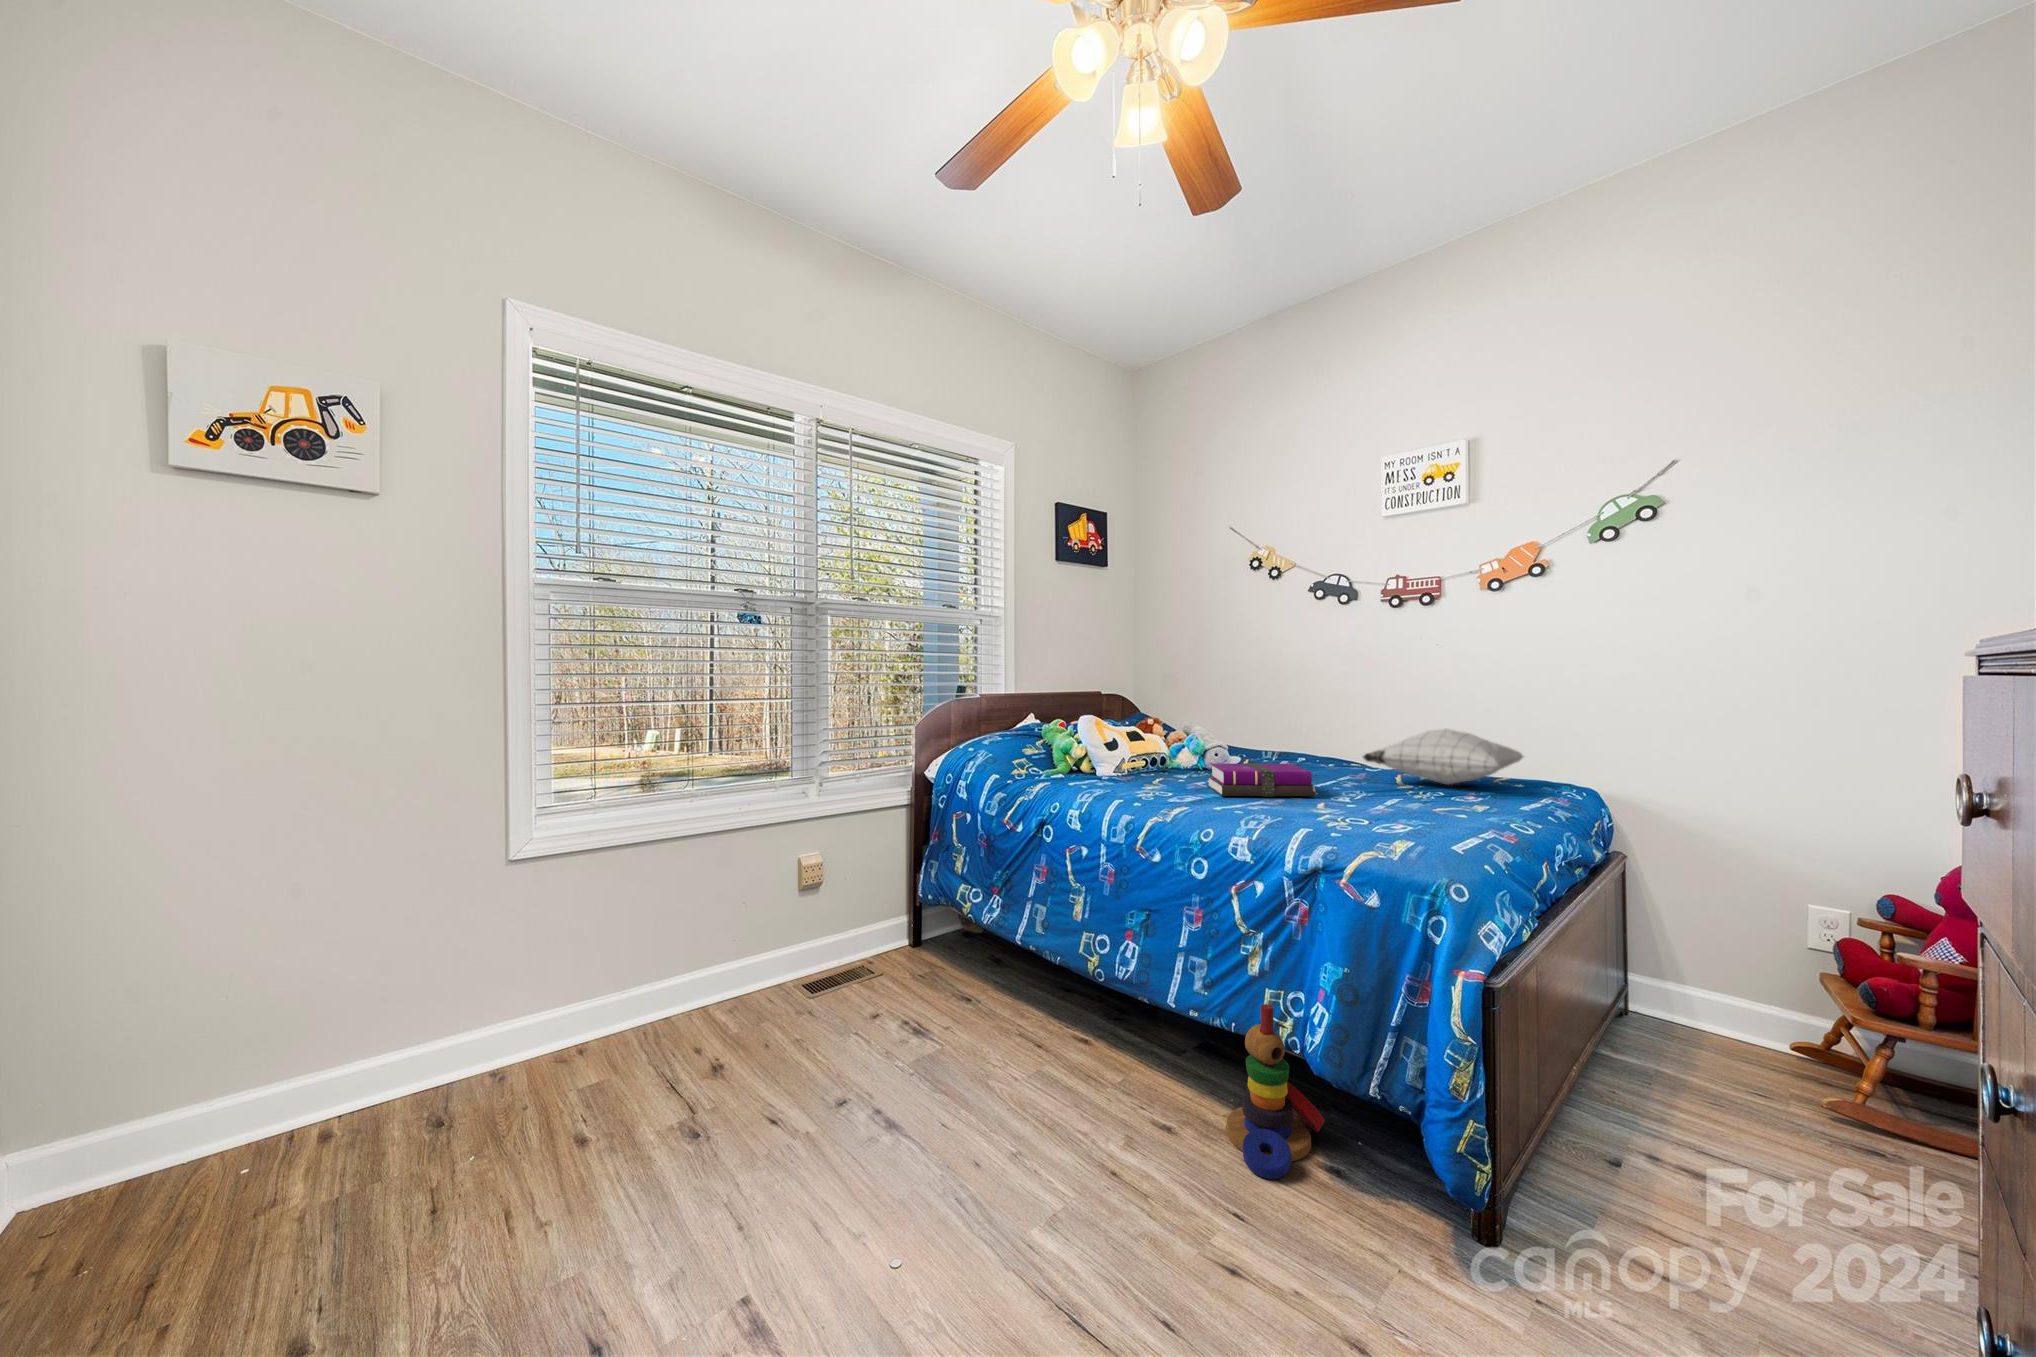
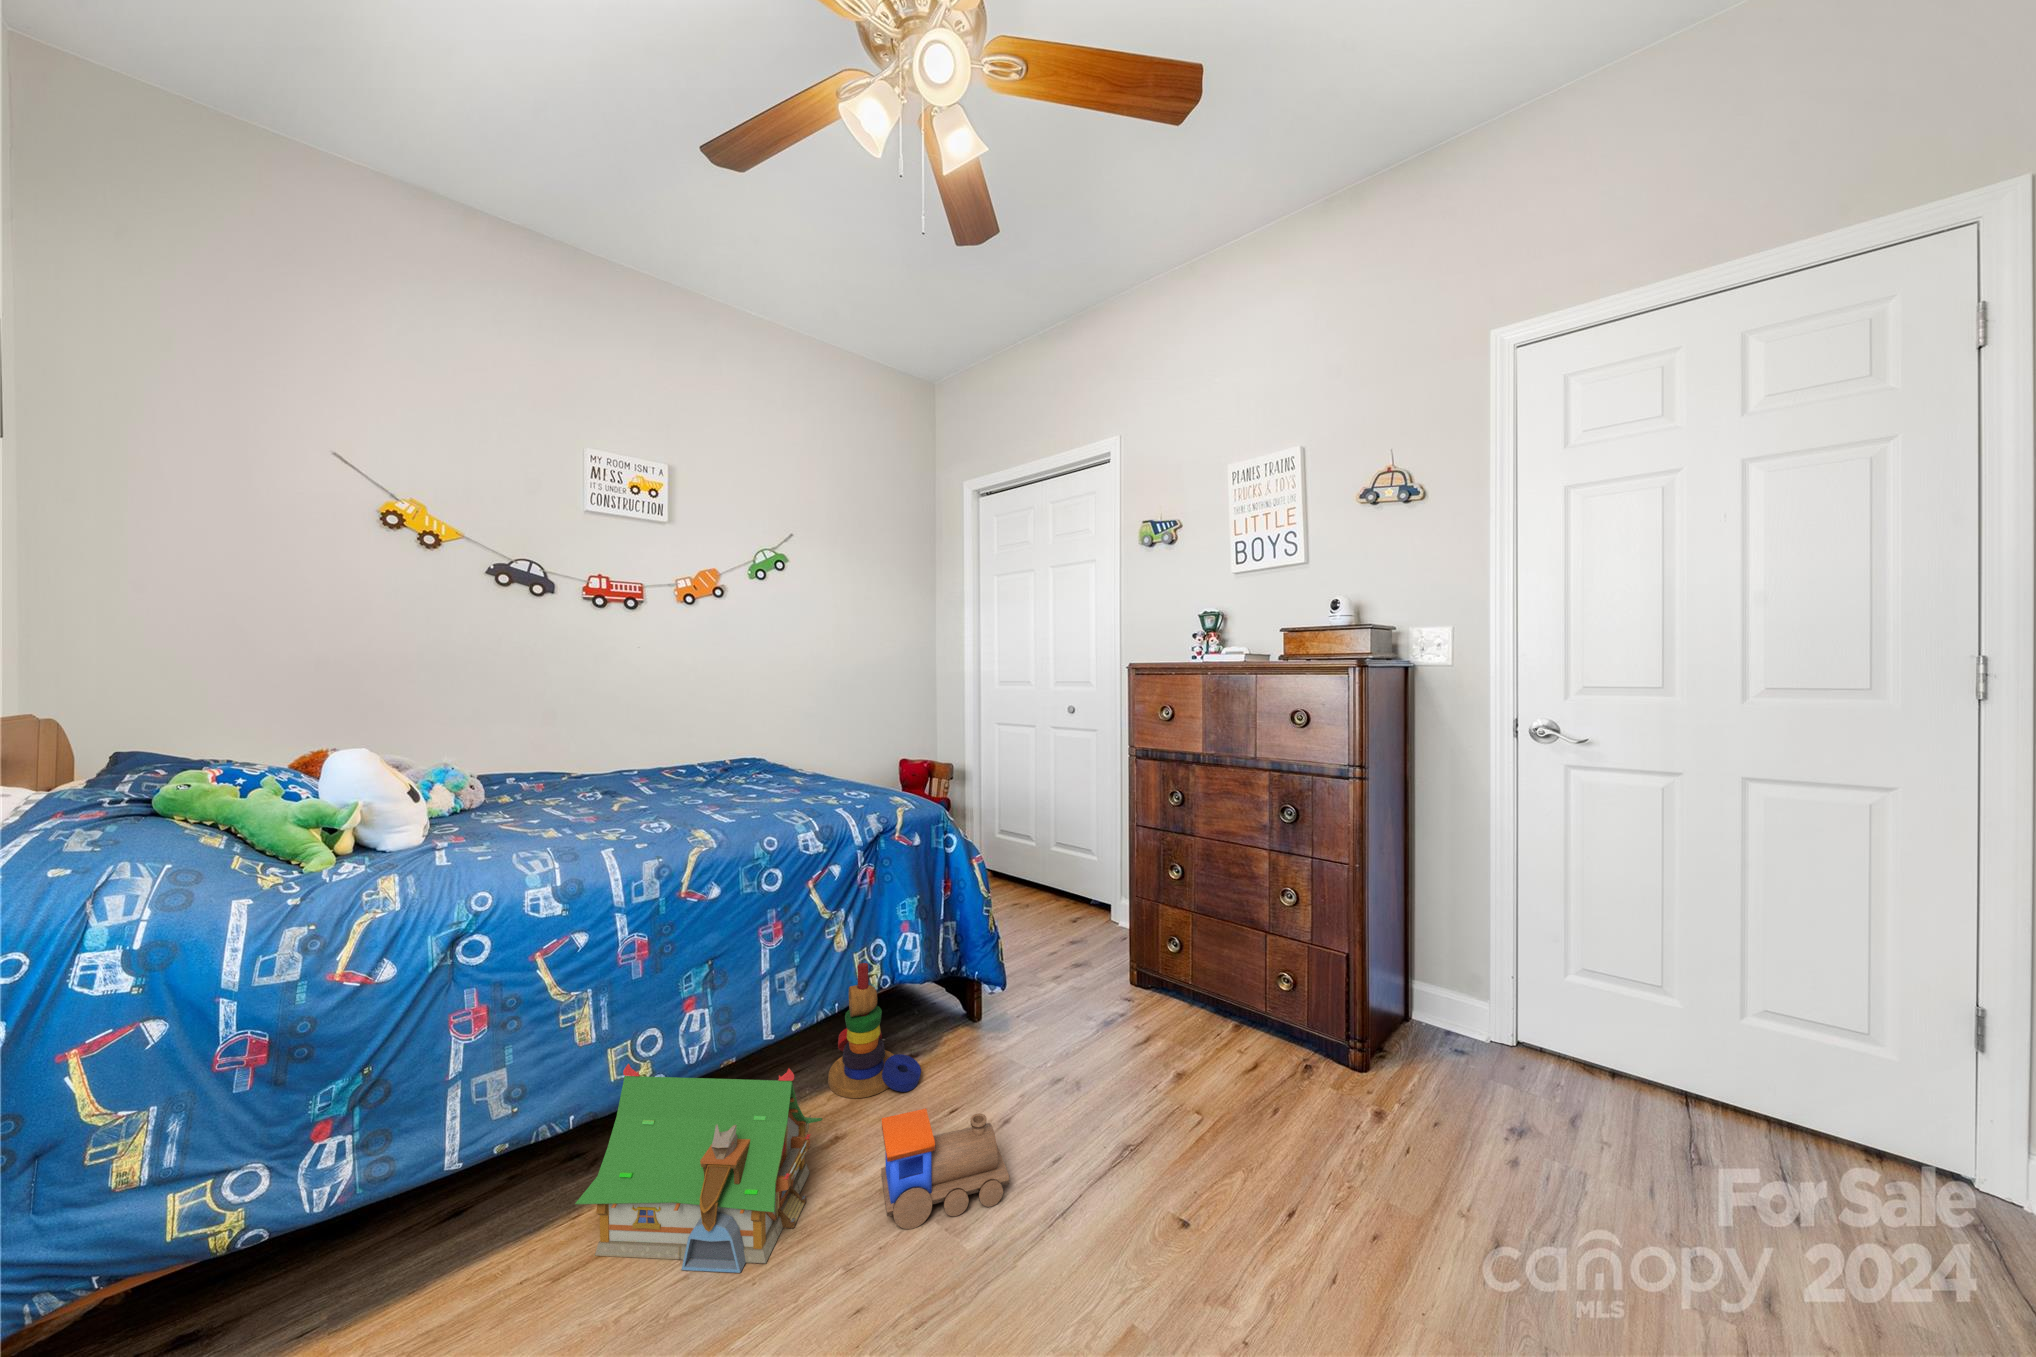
pillow: present [1362,729,1523,785] -> none [634,719,774,767]
notebook: present [1208,763,1316,797] -> none [579,771,711,816]
toy house: none [1017,945,1138,1126] -> present [575,1064,822,1273]
toy train: none [1059,1098,1160,1254] -> present [881,1108,1009,1229]

